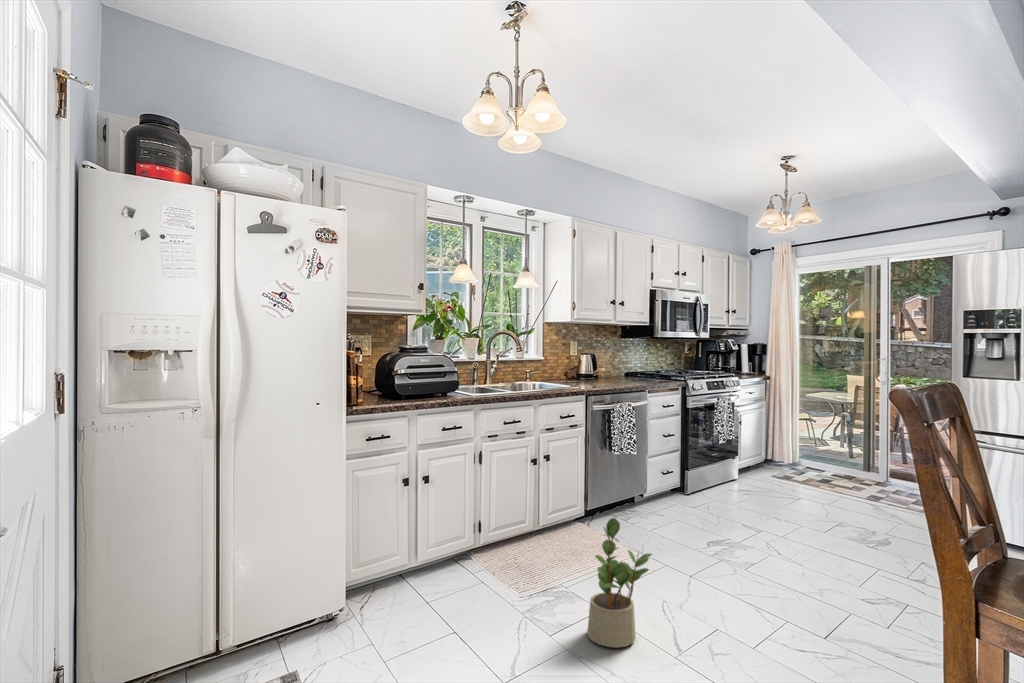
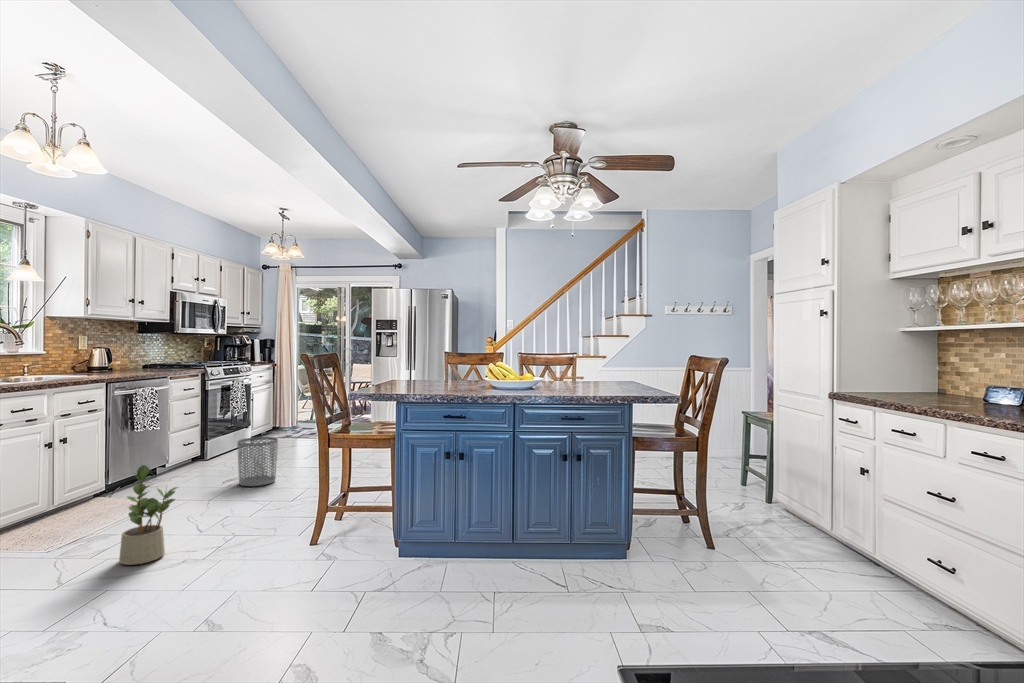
waste bin: none [723,482,777,553] -> present [237,437,278,486]

